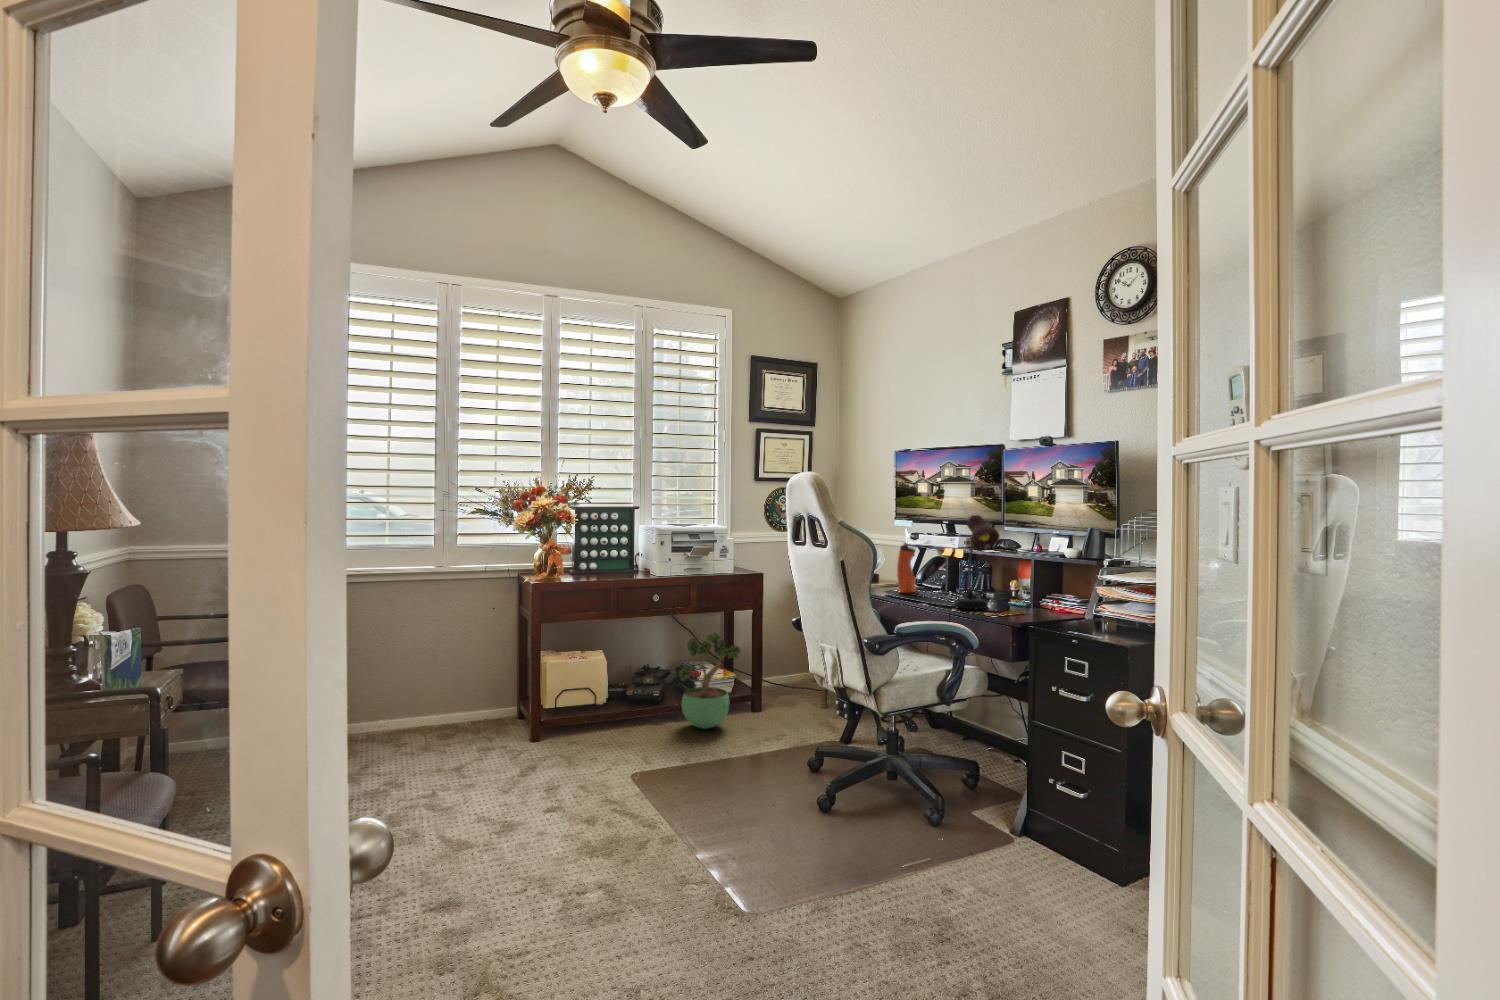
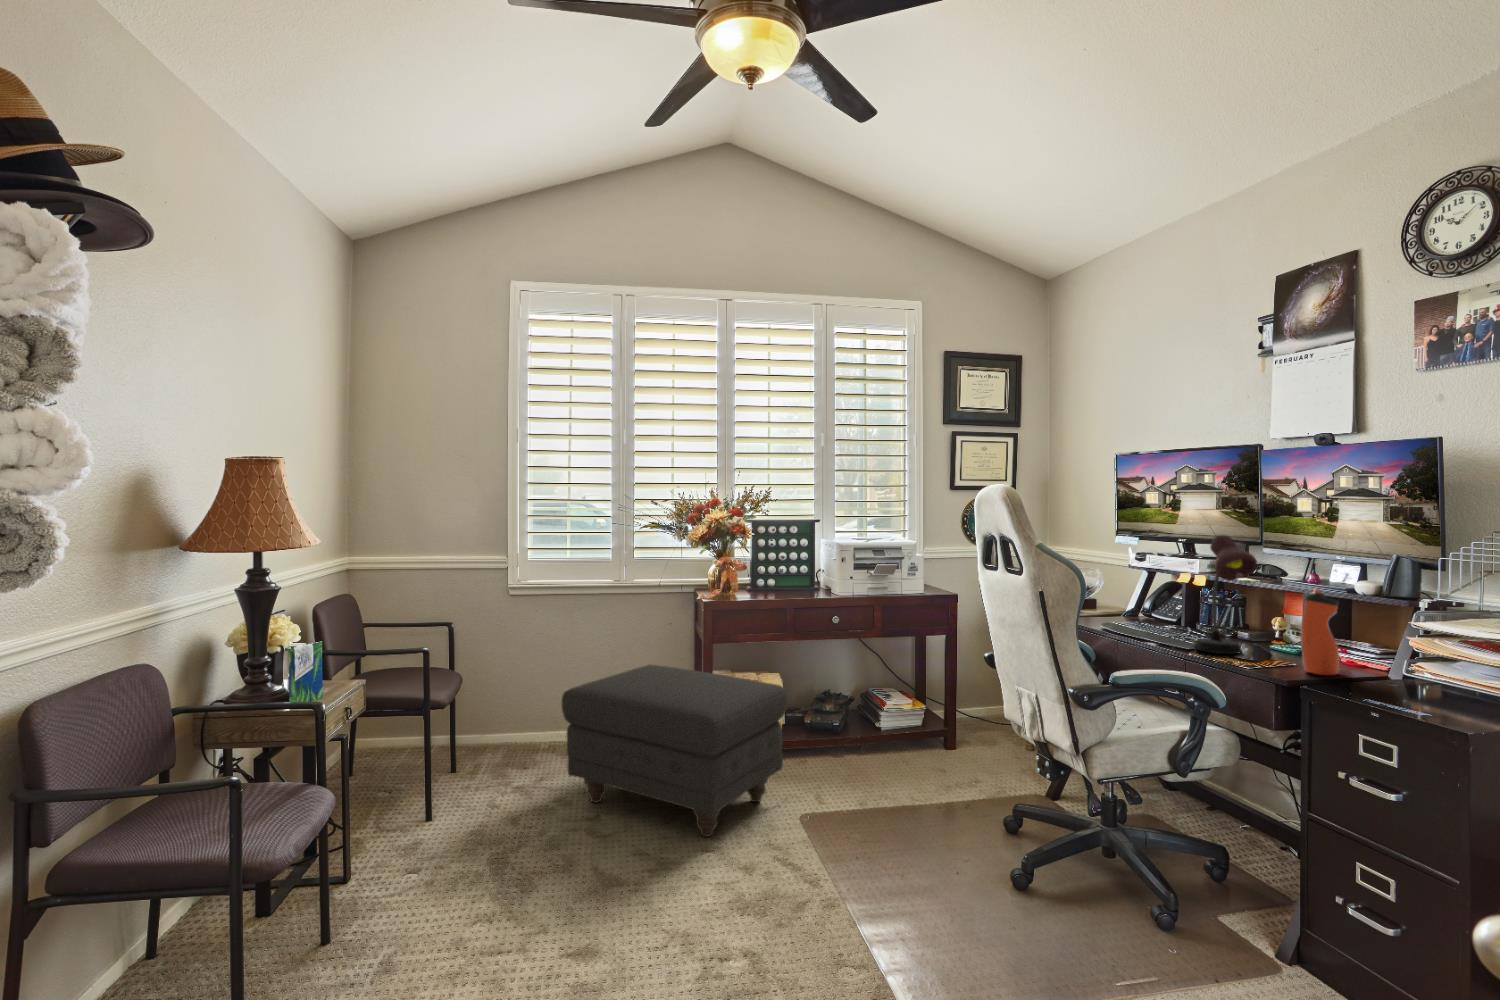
water bottle: present [897,543,915,593] -> present [1301,589,1339,675]
potted plant: present [678,633,740,729] -> none [857,659,926,764]
ottoman: none [383,648,618,805] -> present [561,665,788,837]

